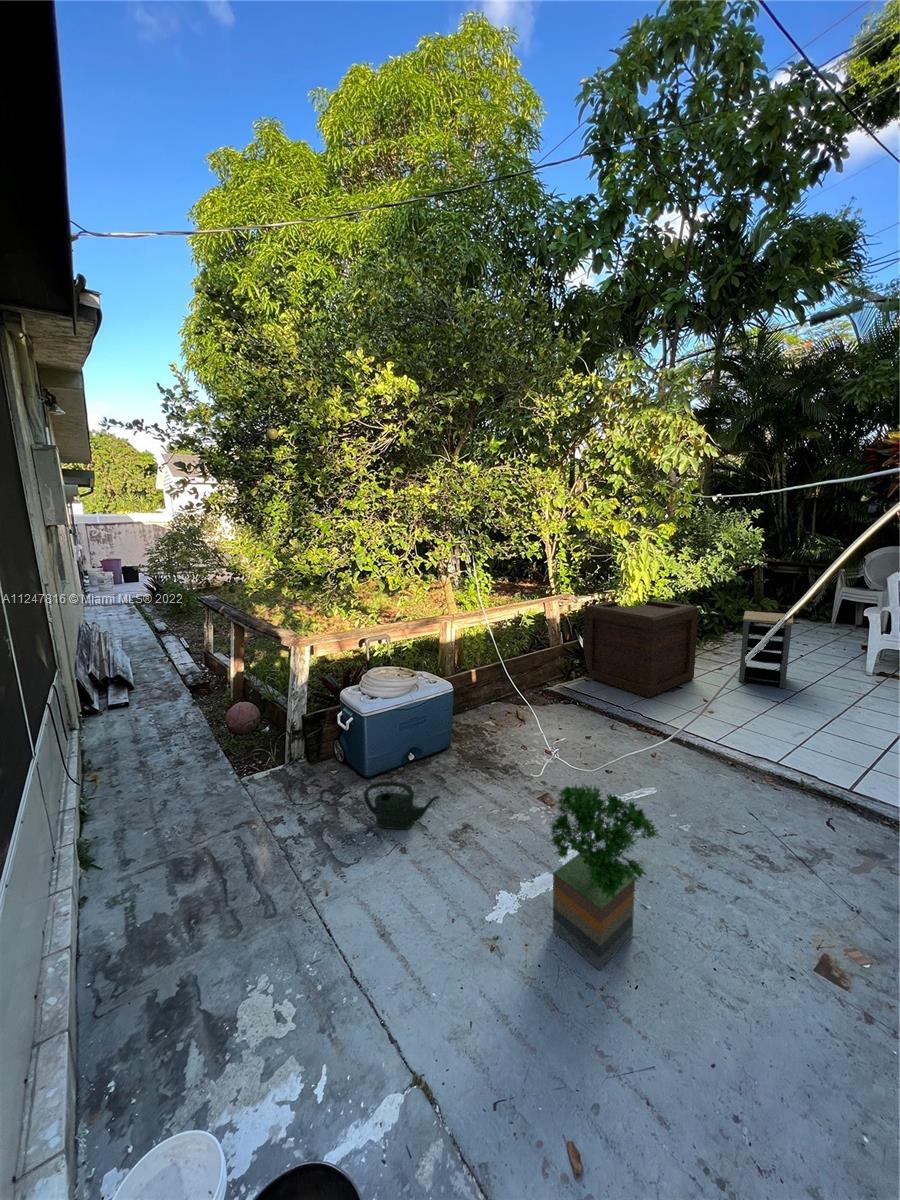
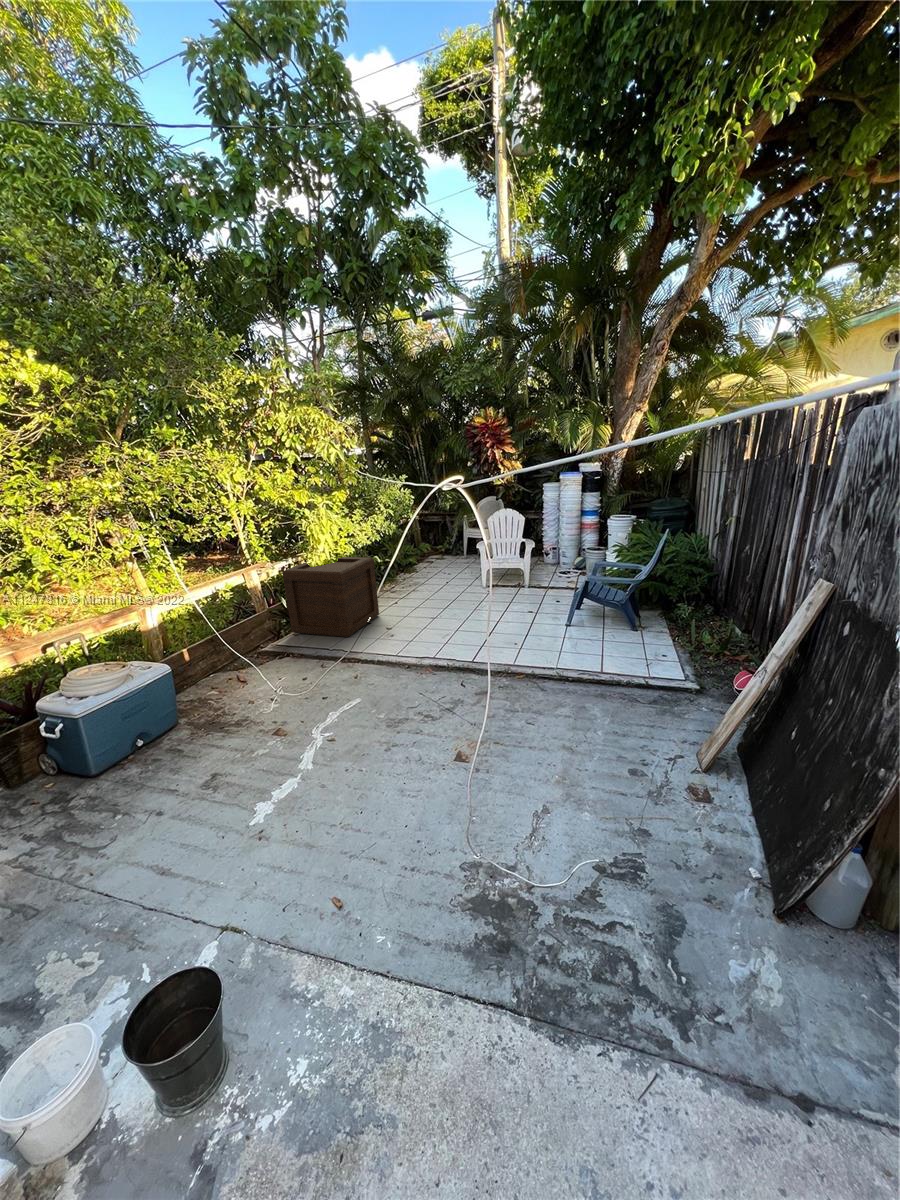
side table: present [739,611,794,688] -> none [405,554,438,610]
watering can: present [364,781,439,829] -> none [102,758,185,809]
potted tree: present [550,785,658,970] -> none [286,696,359,810]

